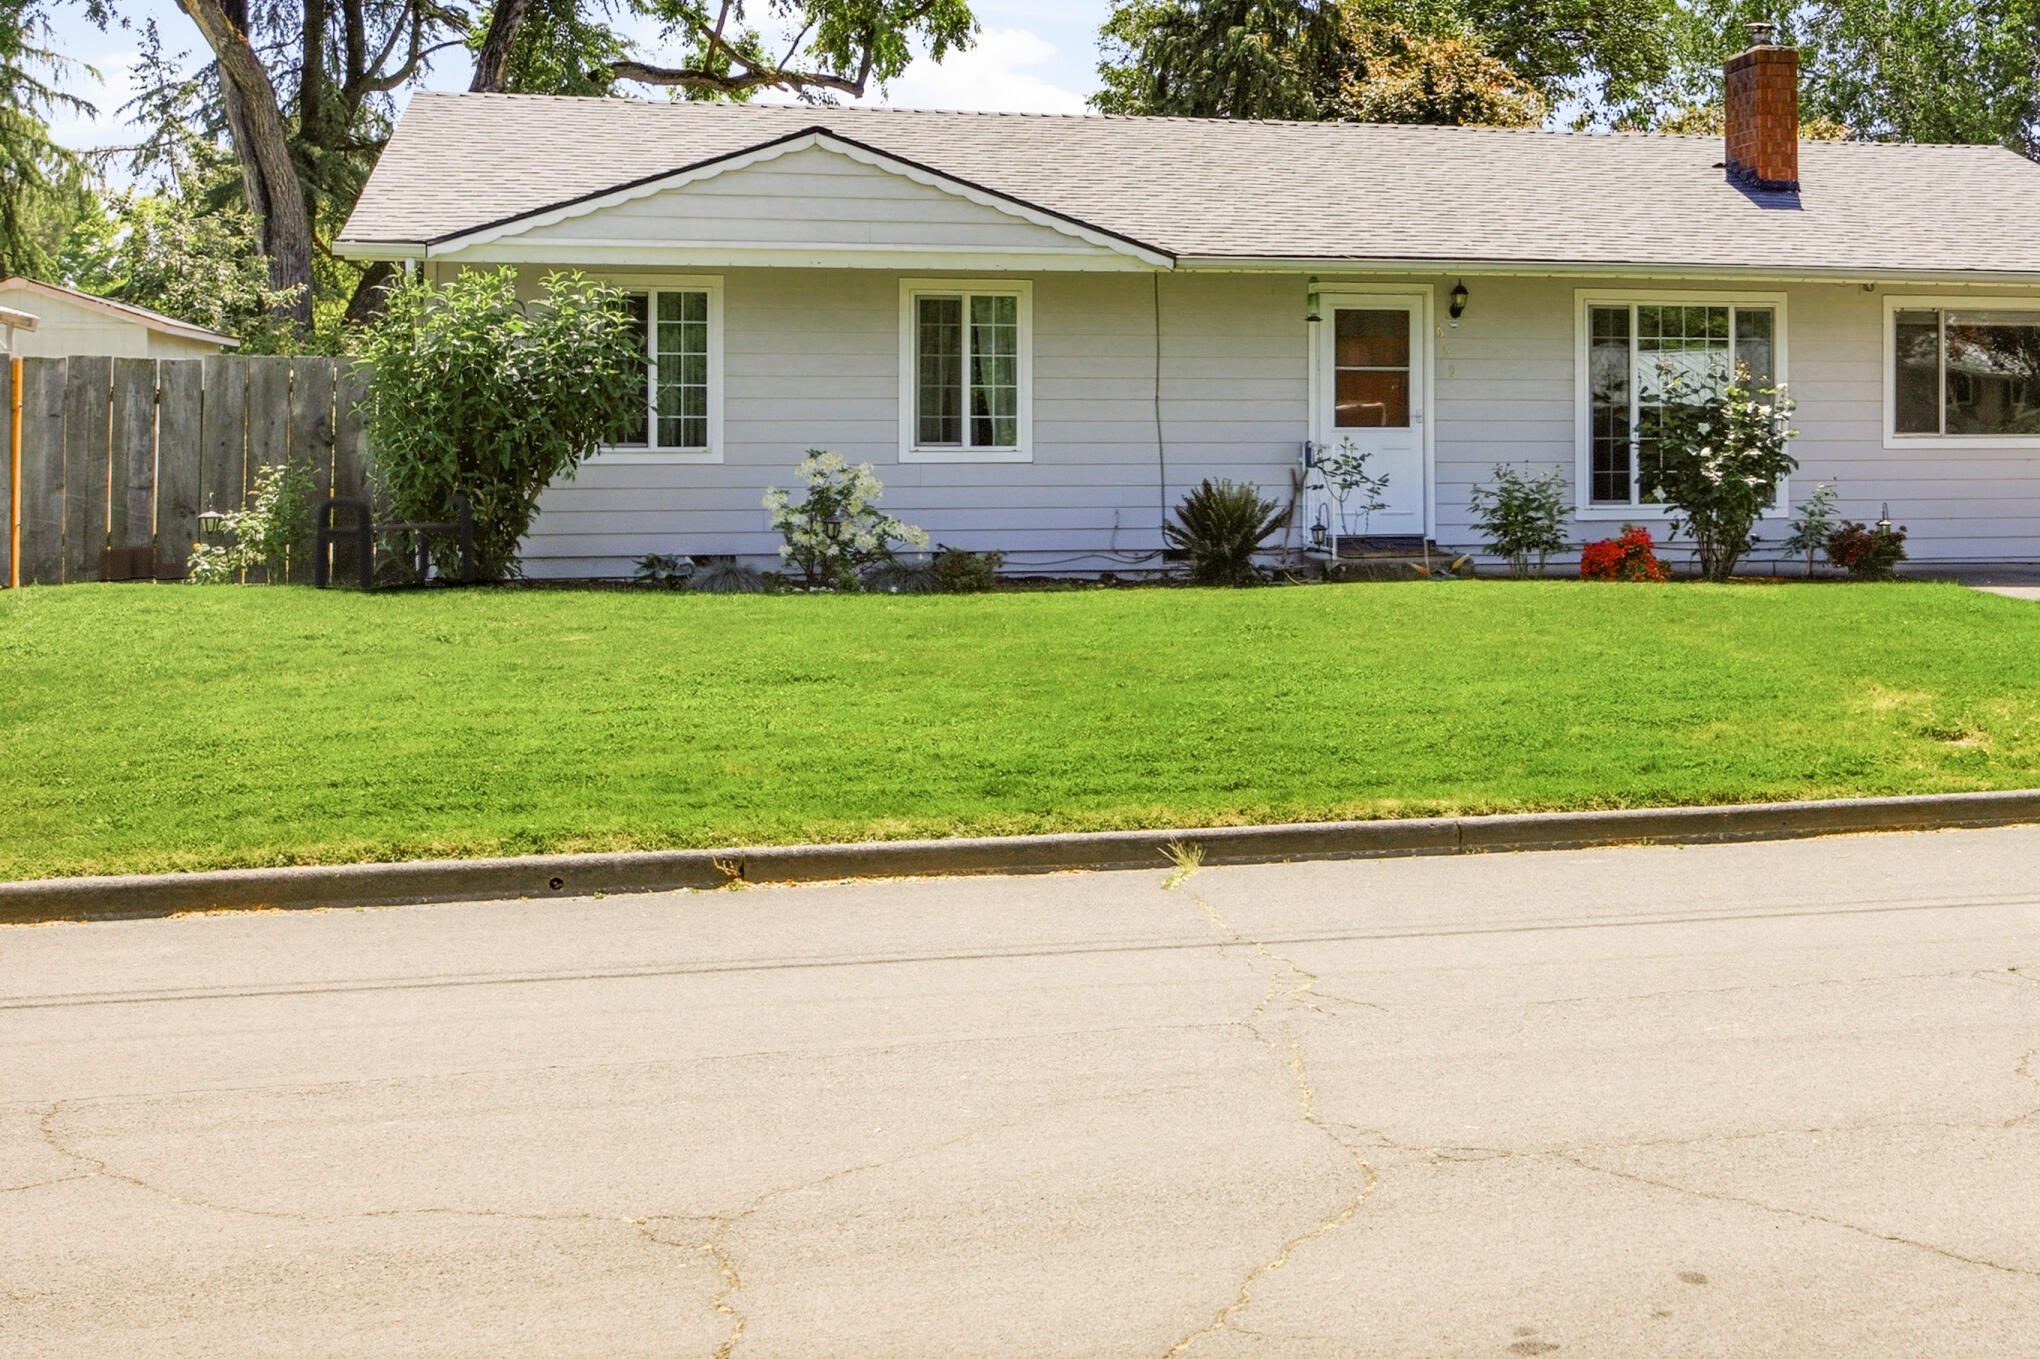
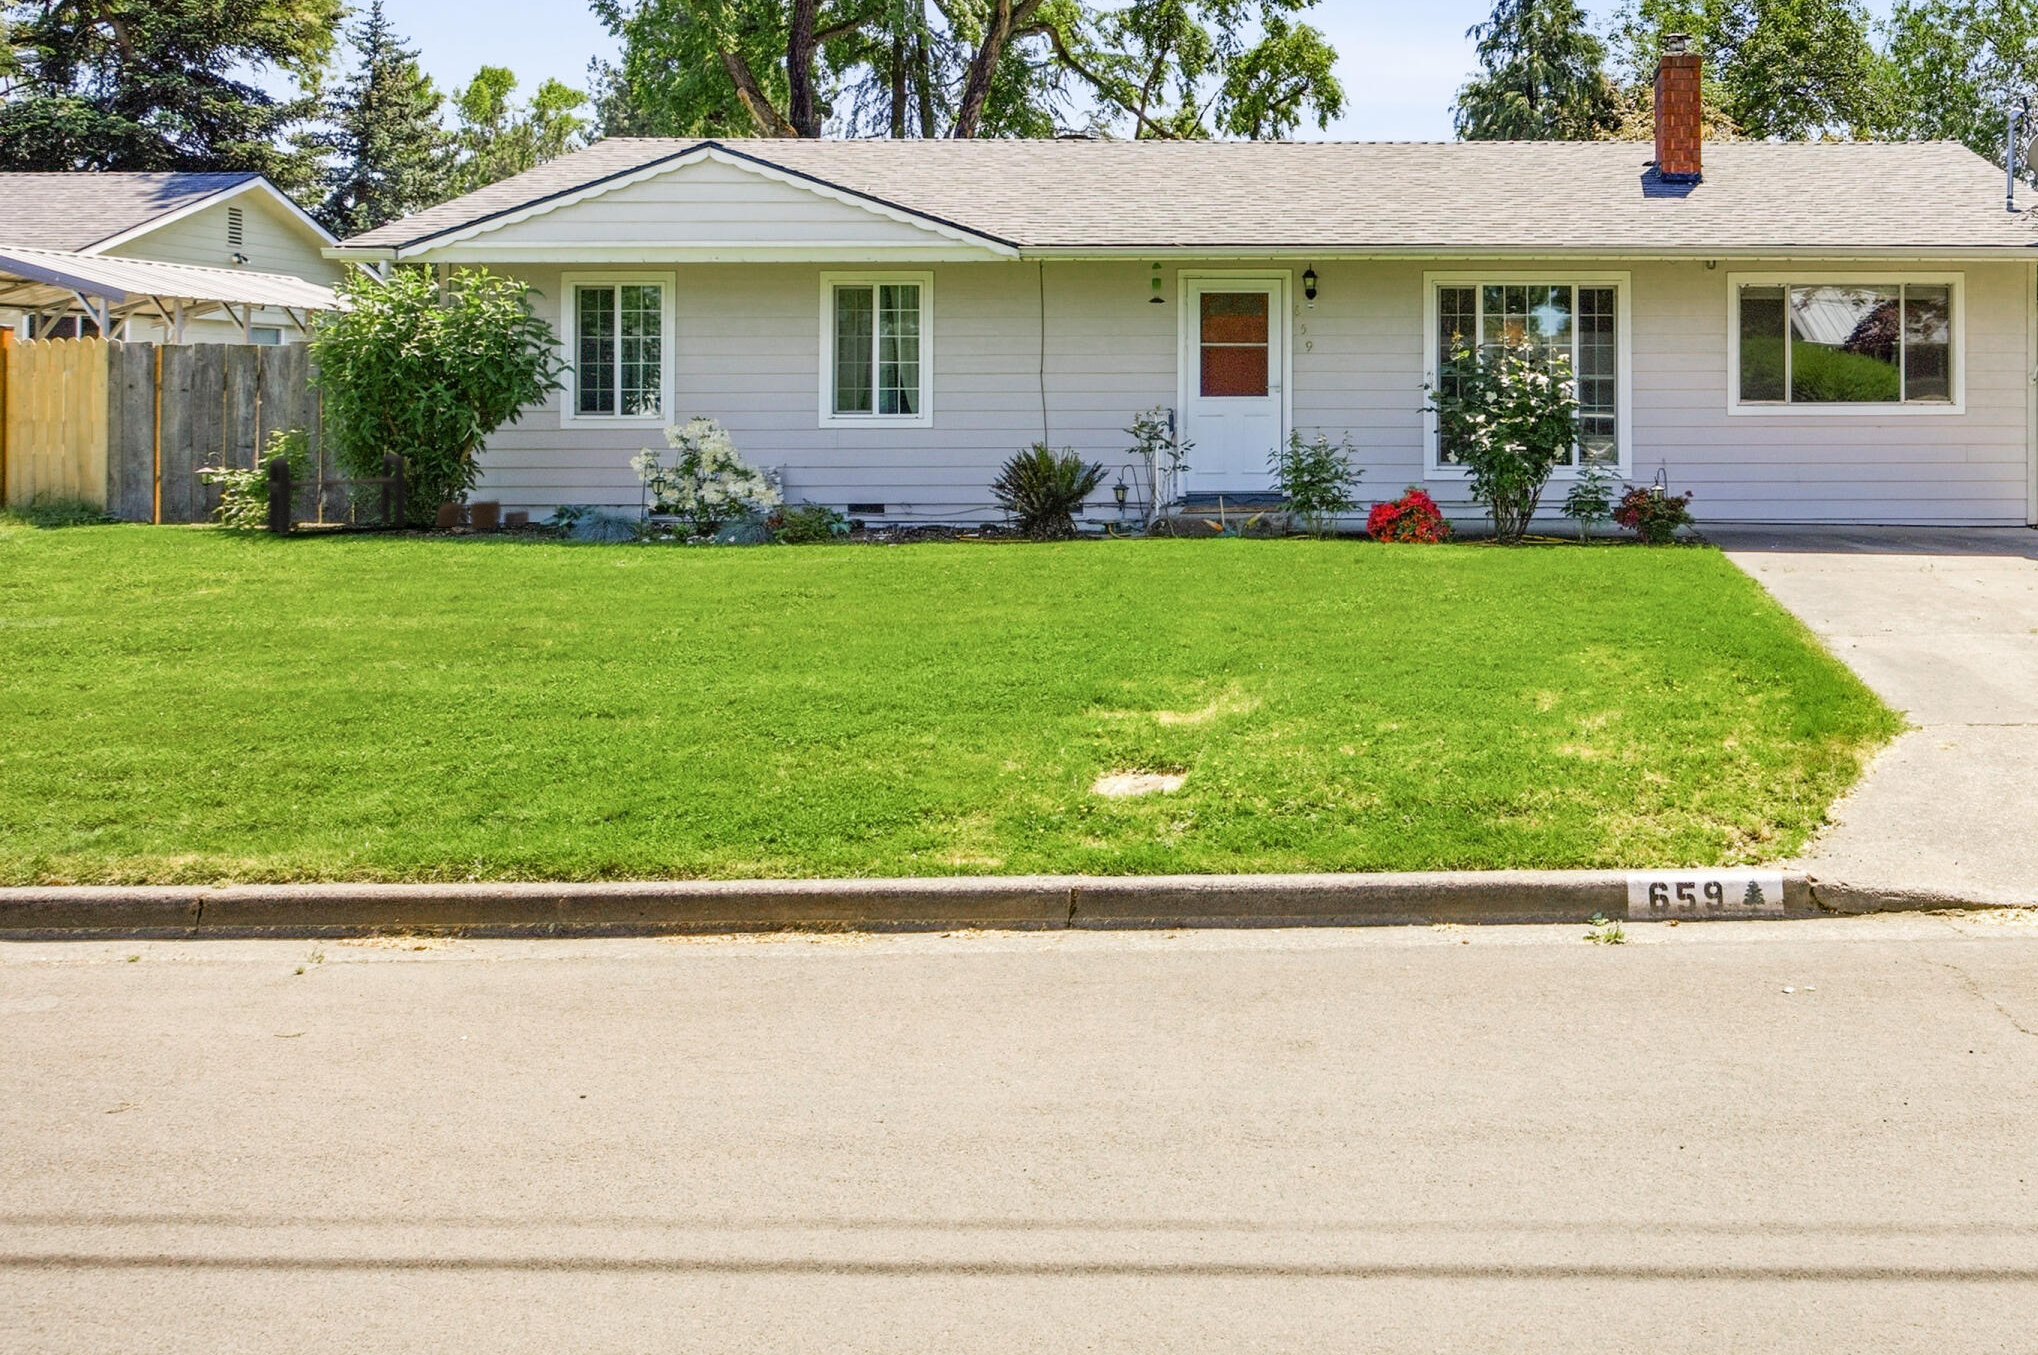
woven basket: present [99,544,186,580] -> present [437,499,529,528]

